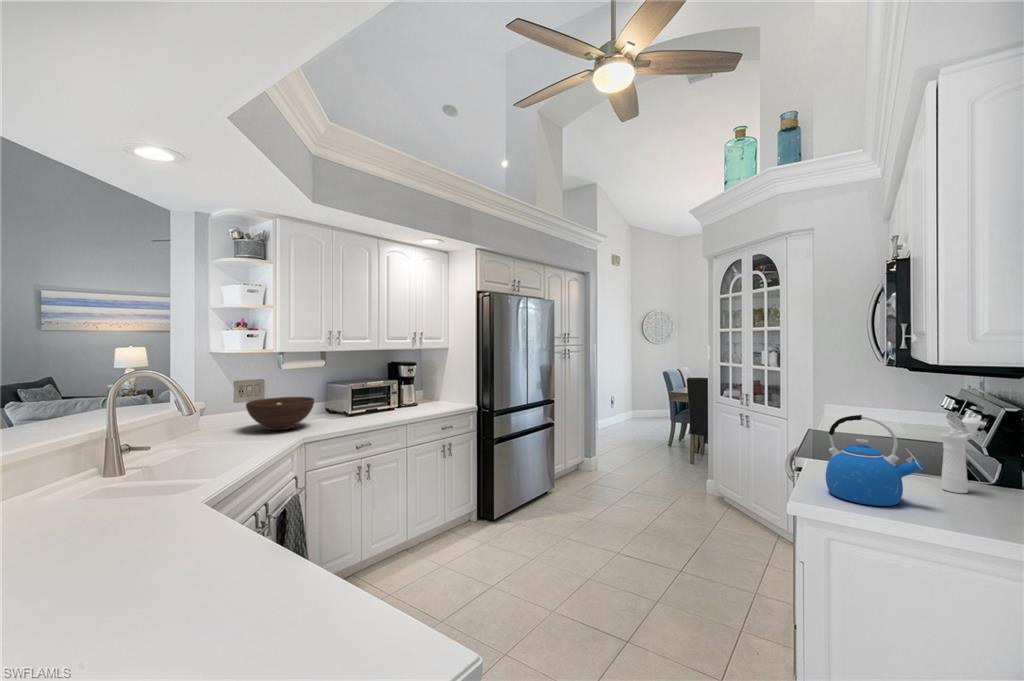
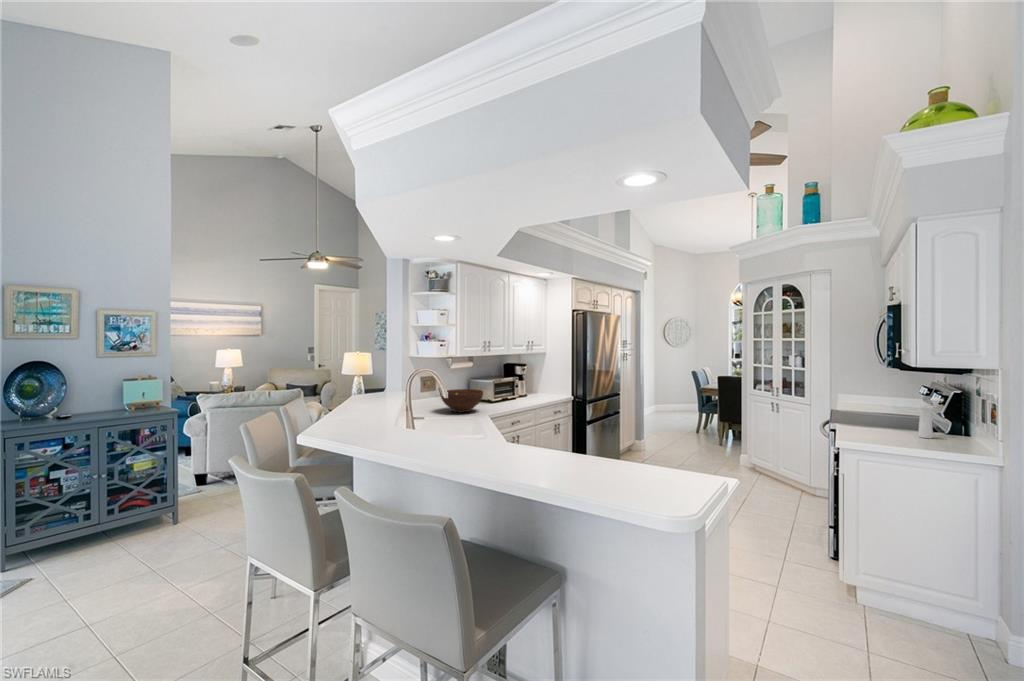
kettle: present [826,415,924,506] -> none [855,395,909,443]

